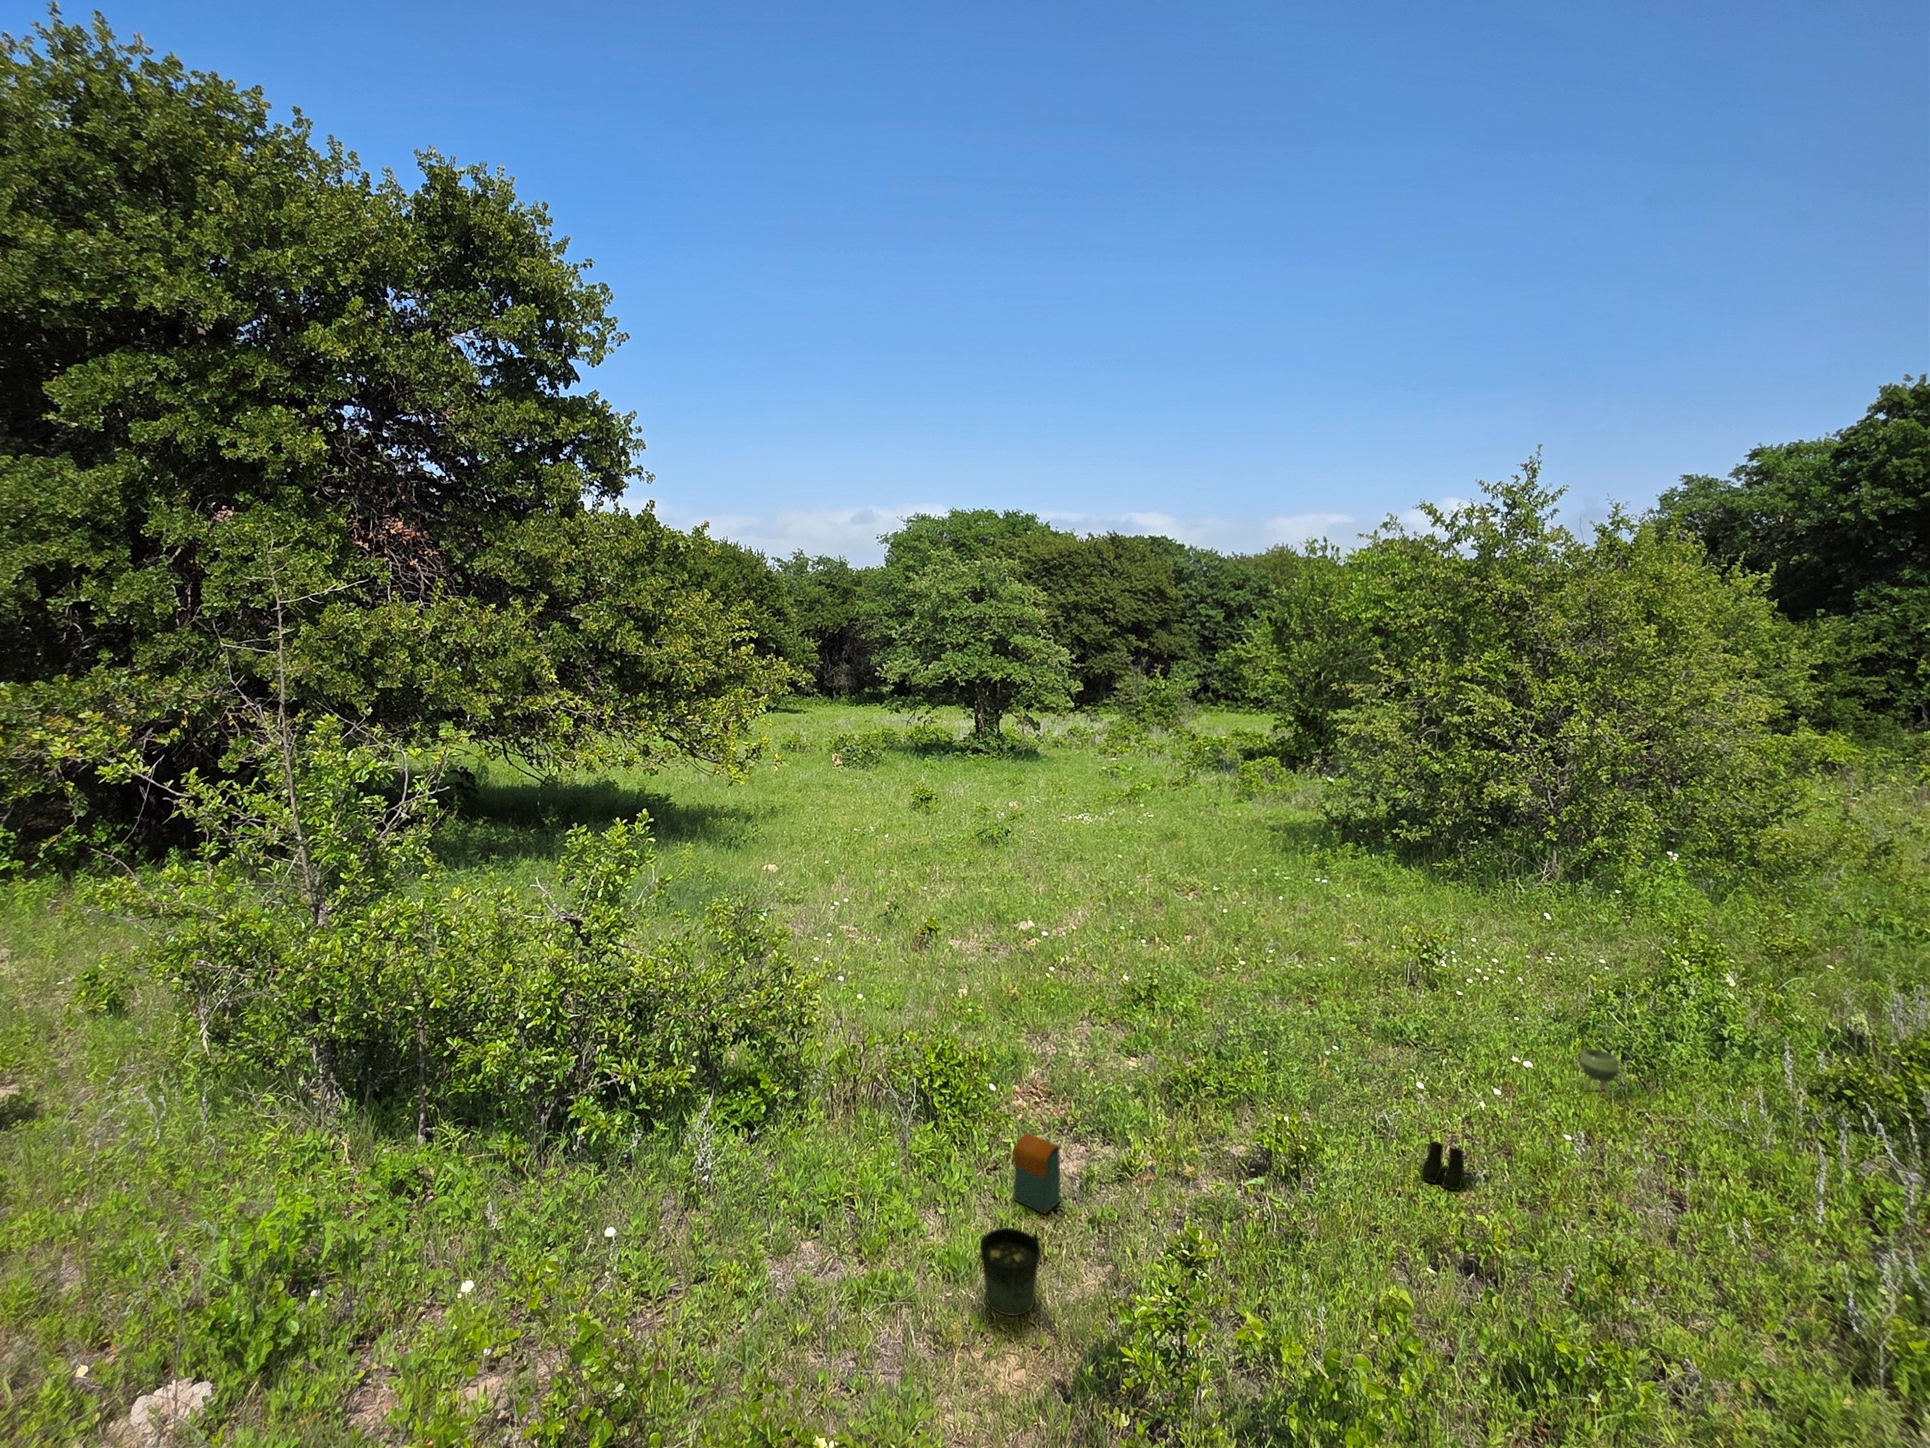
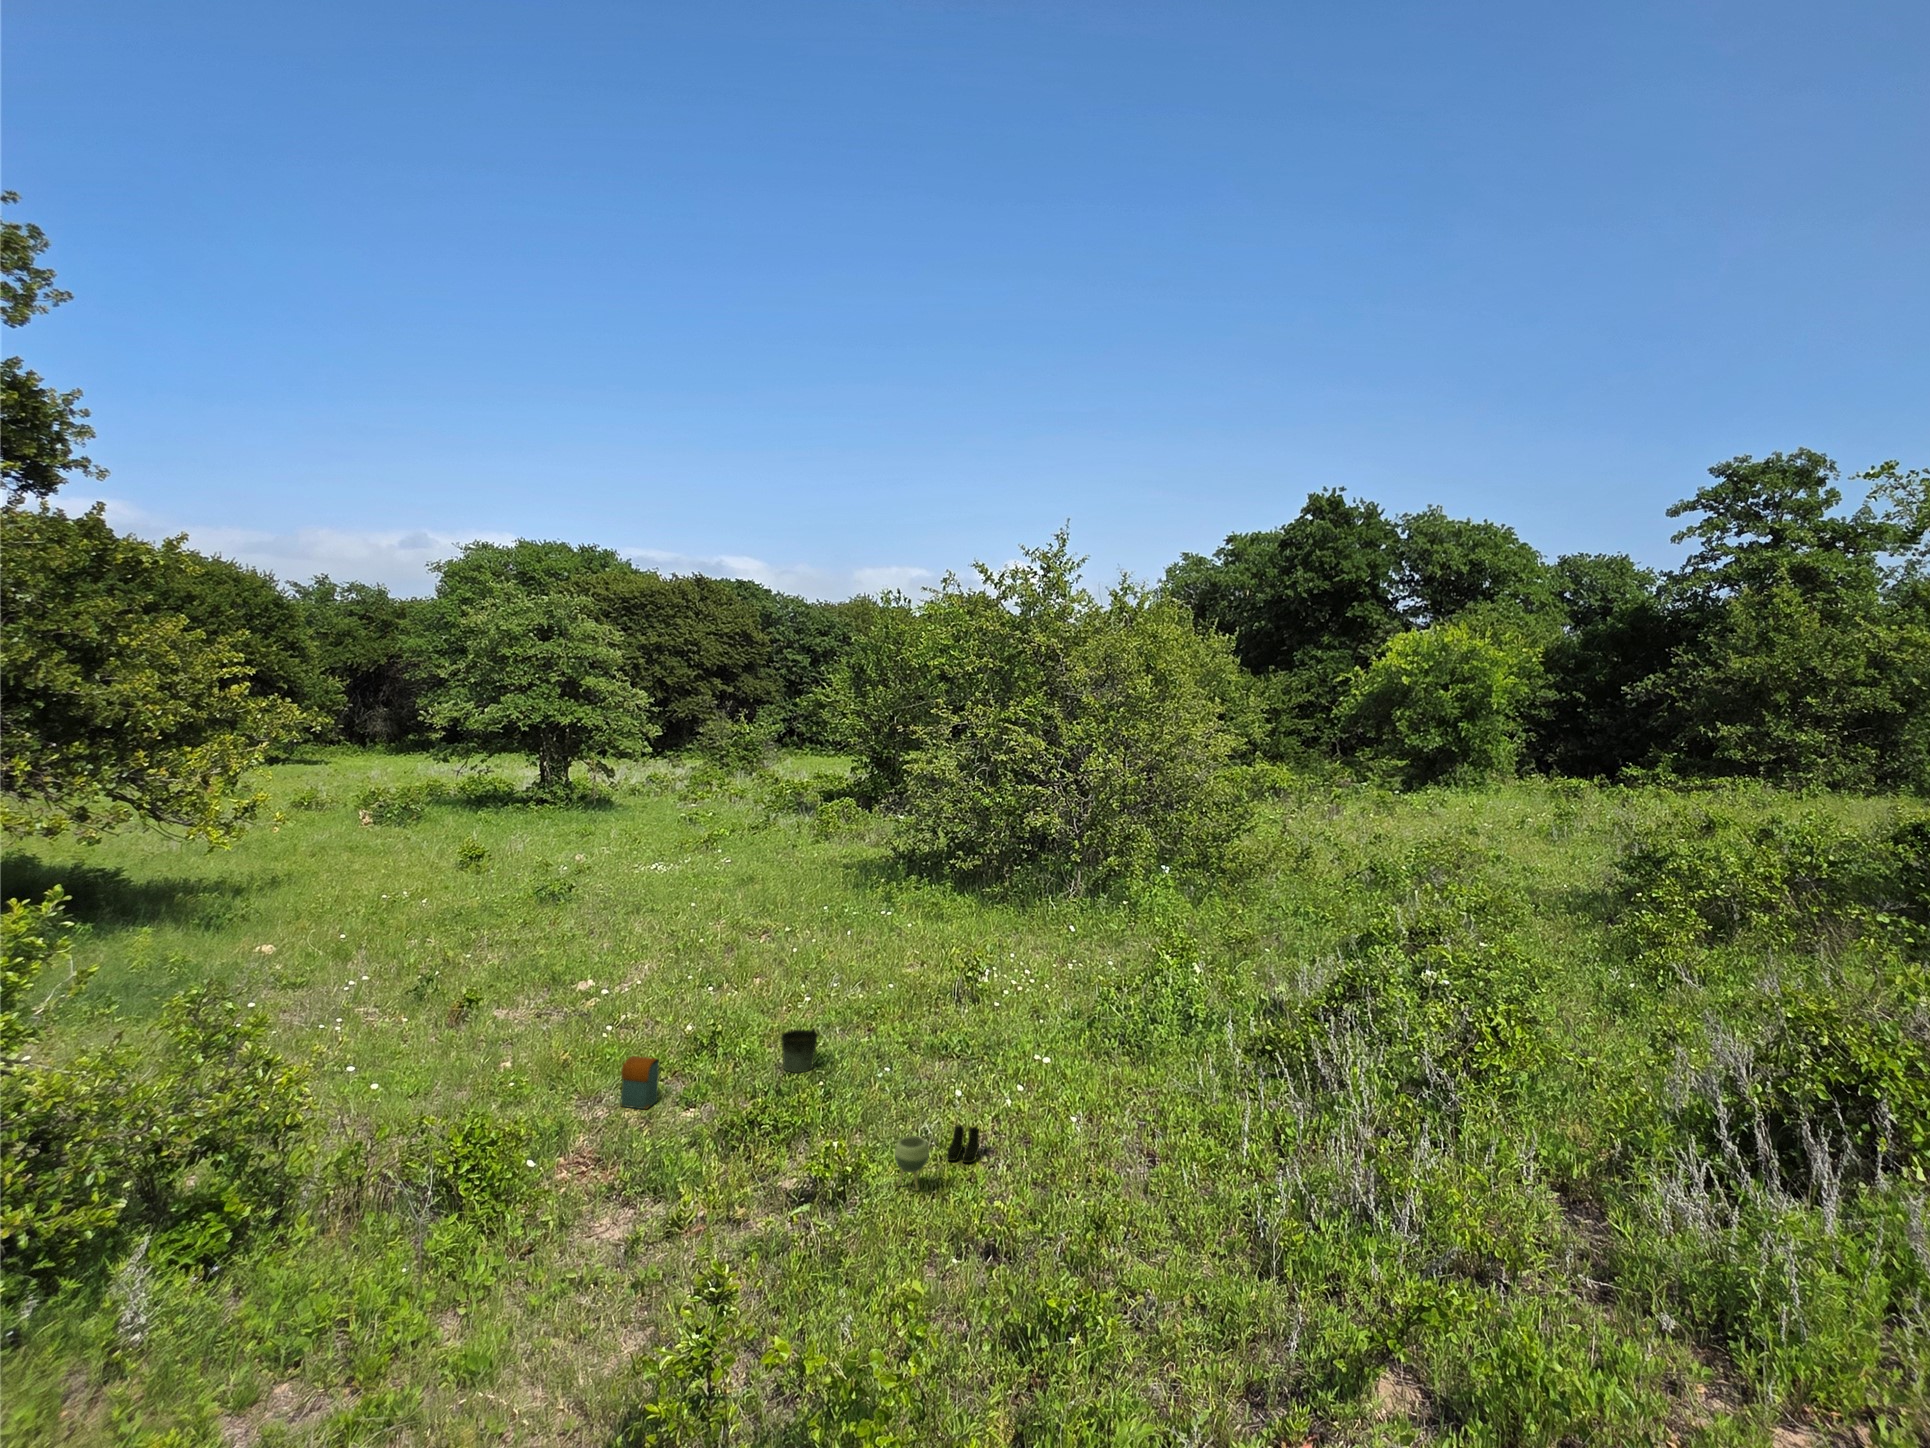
planter: present [1580,1049,1620,1098] -> present [894,1136,929,1190]
backpack: present [1013,1133,1061,1214] -> present [620,1056,659,1109]
bucket: present [980,1228,1044,1316] -> present [781,1029,819,1073]

